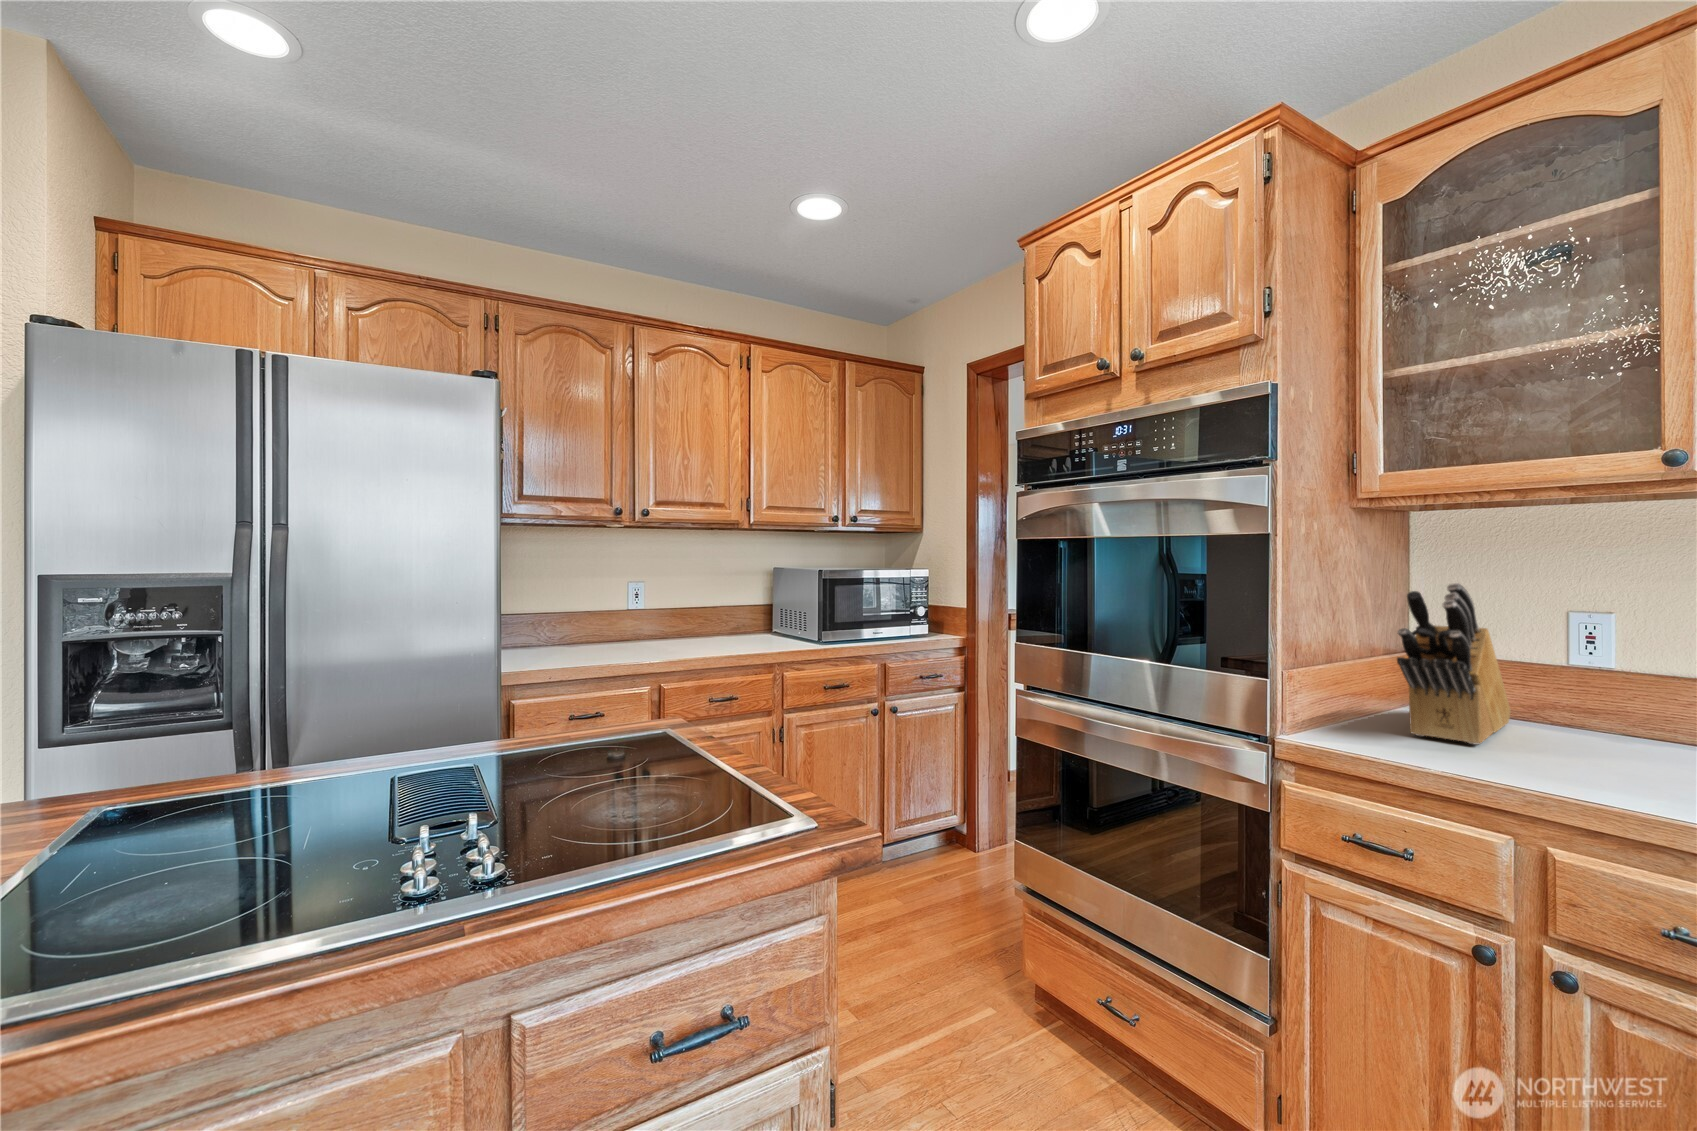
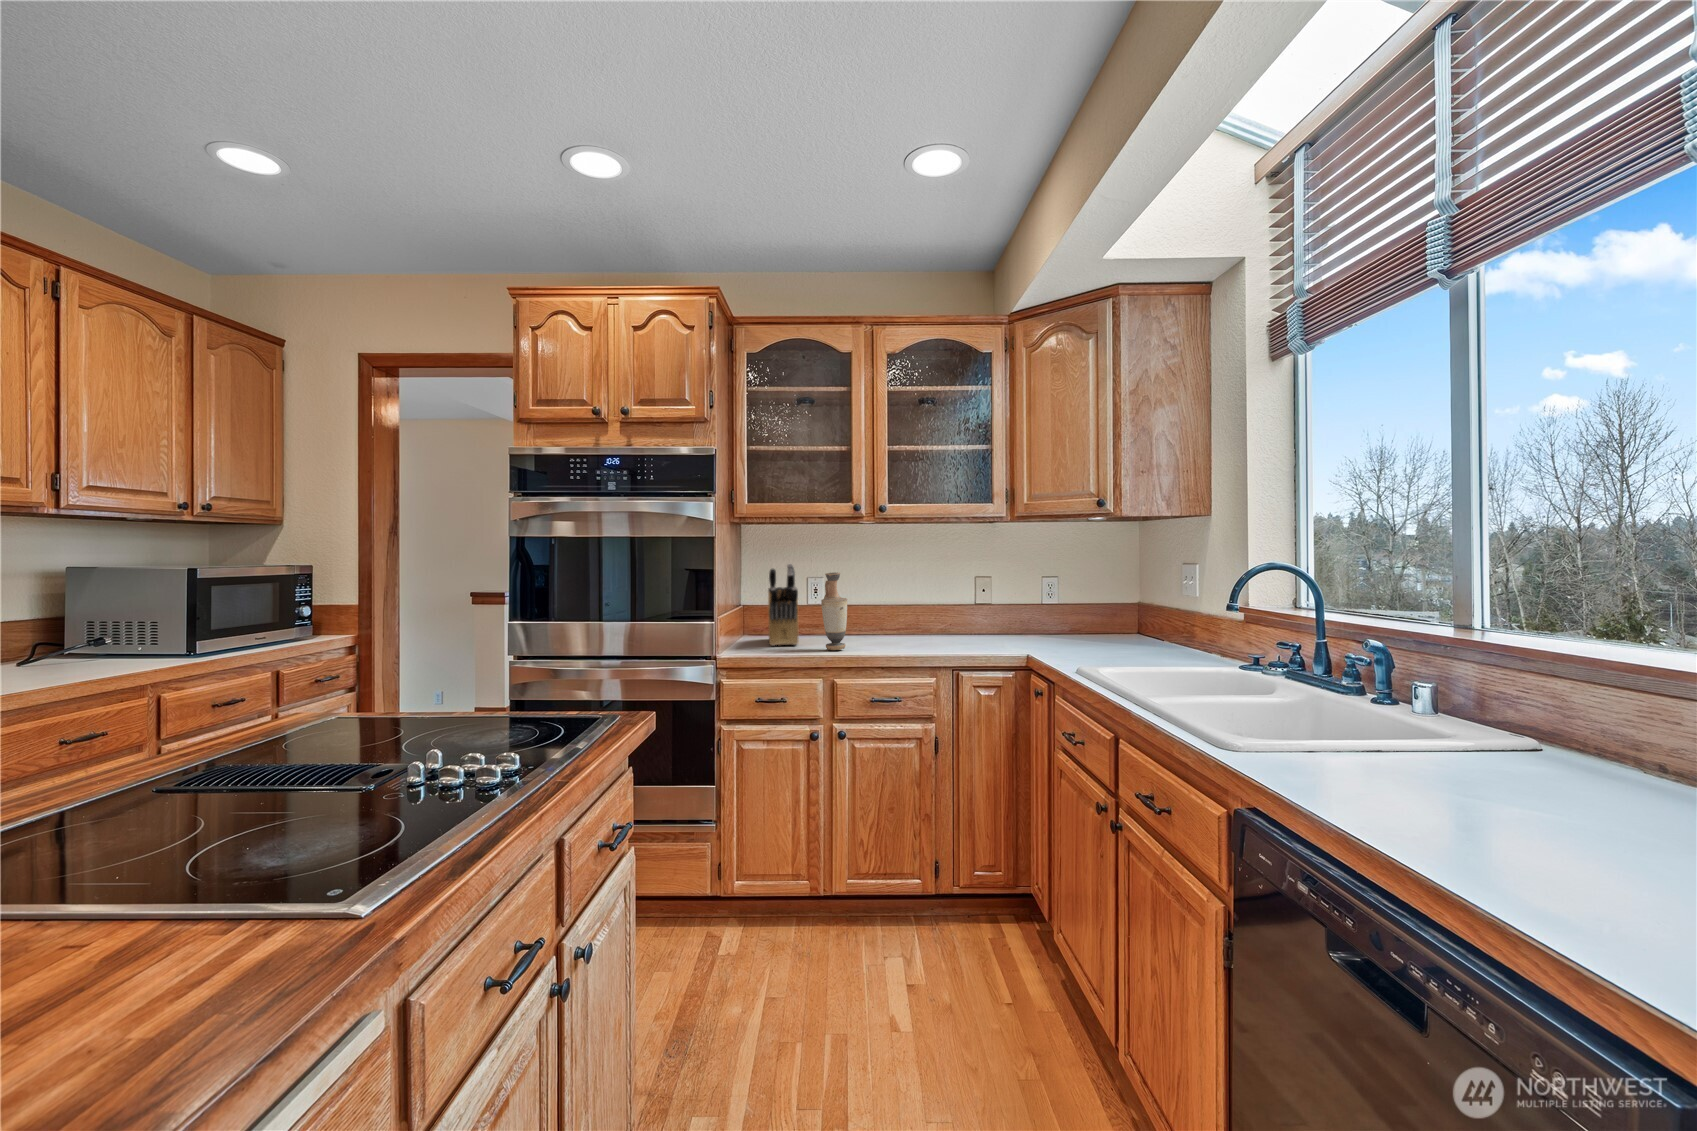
vase: none [1518,609,1600,784] -> present [821,572,847,650]

